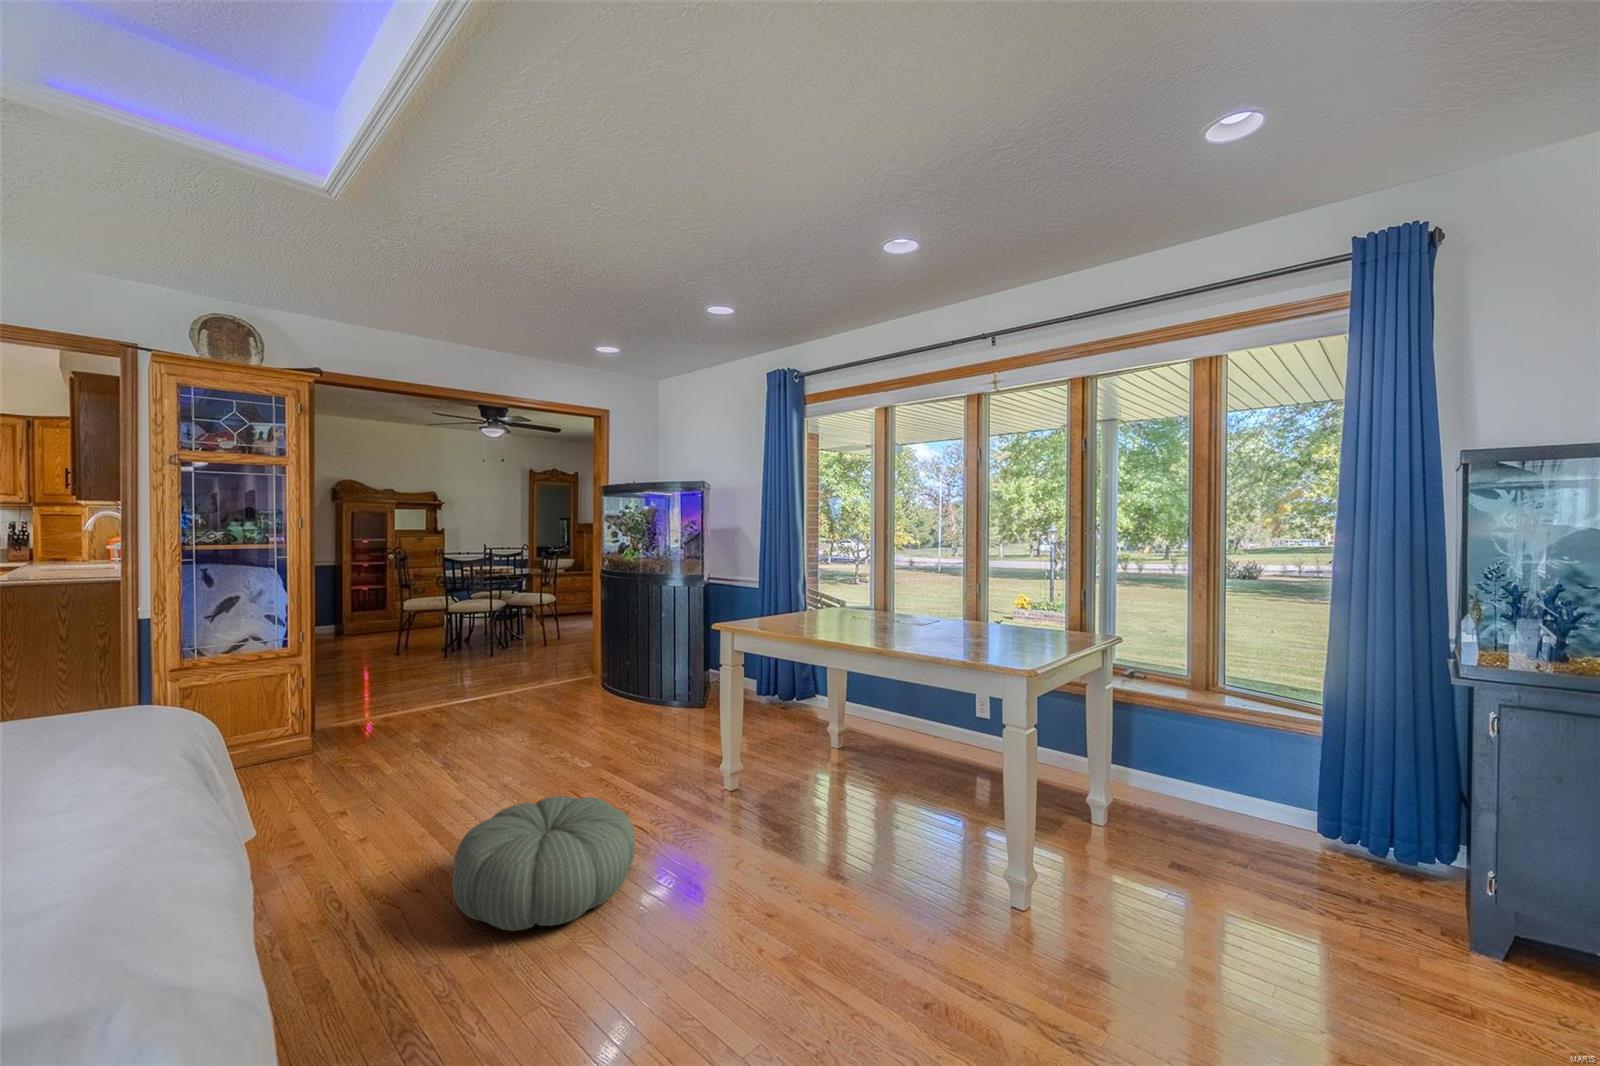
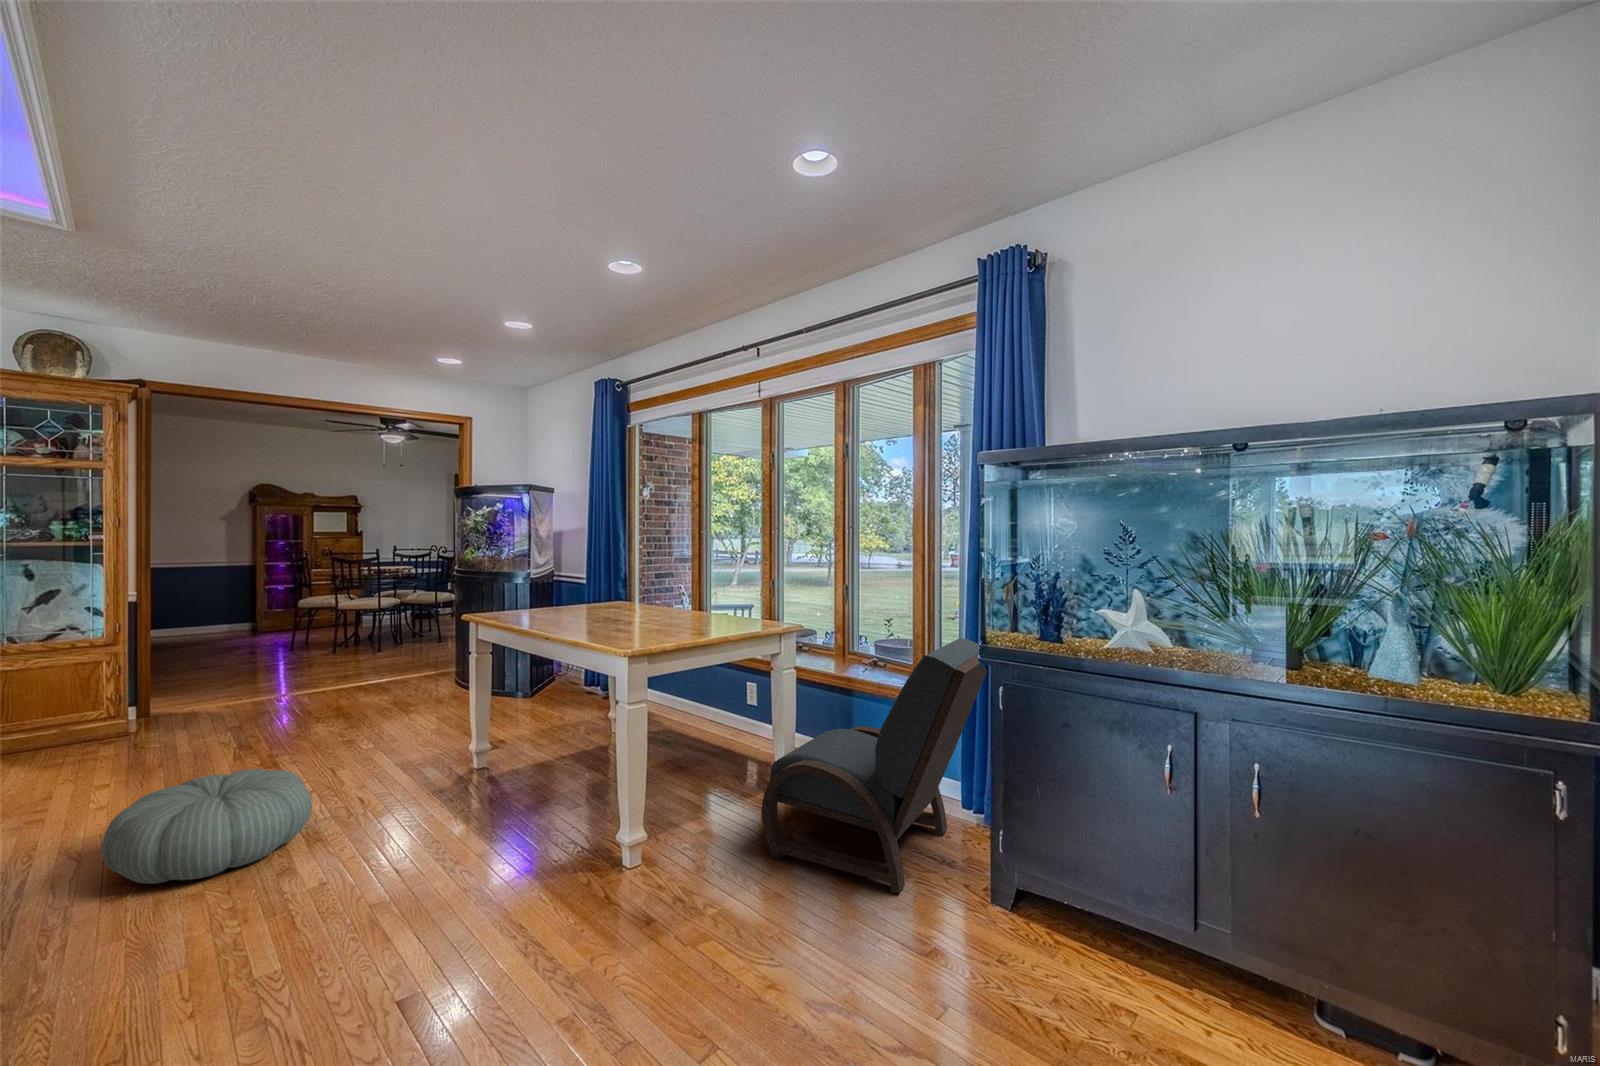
lounge chair: none [1148,649,1435,931] -> present [762,638,987,893]

